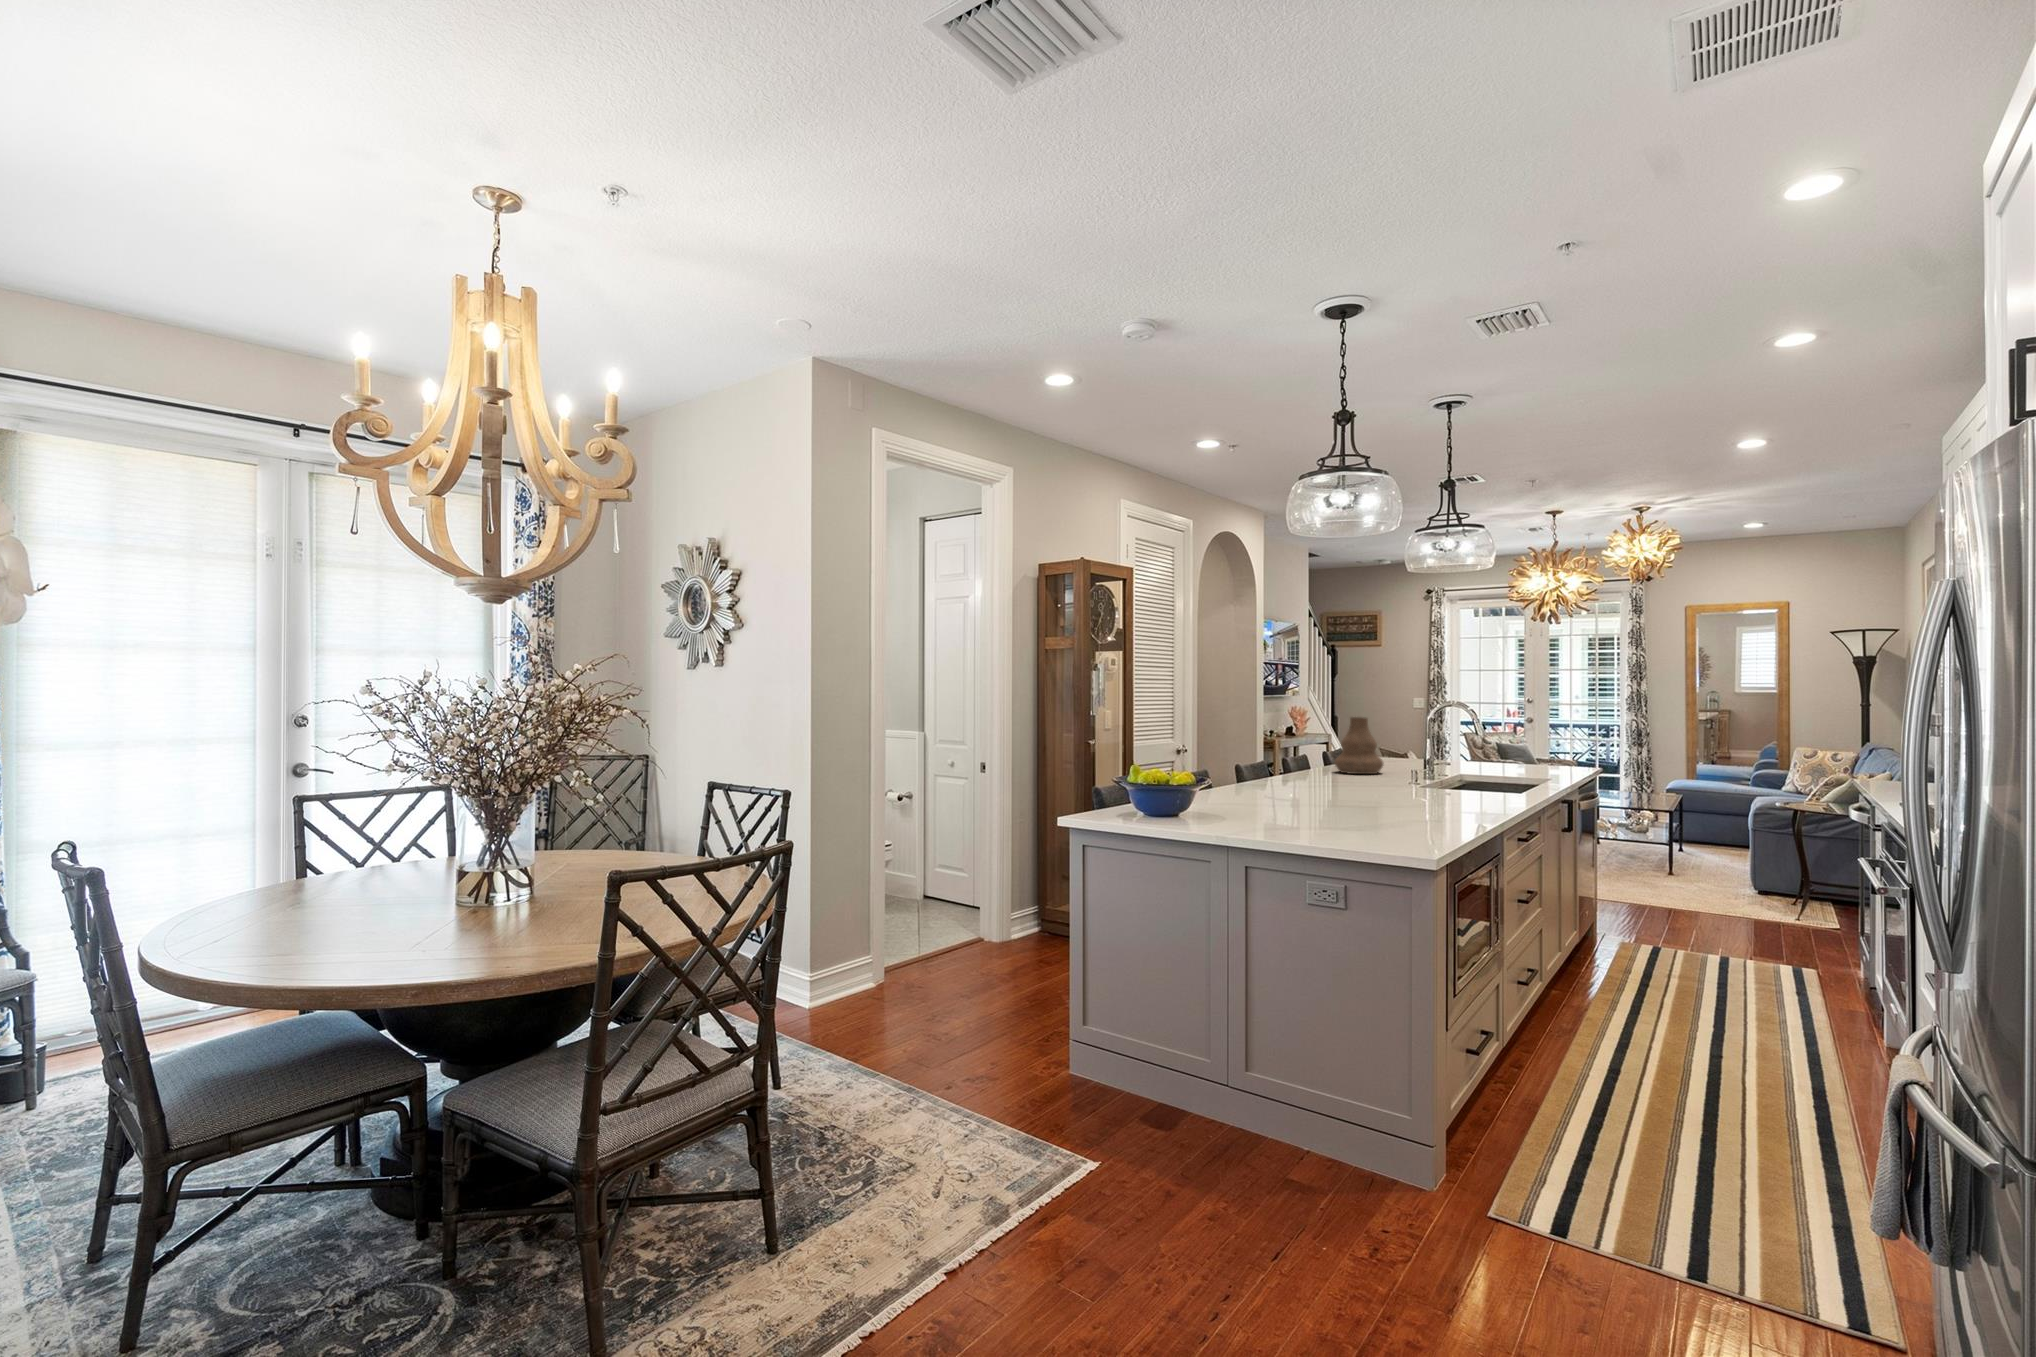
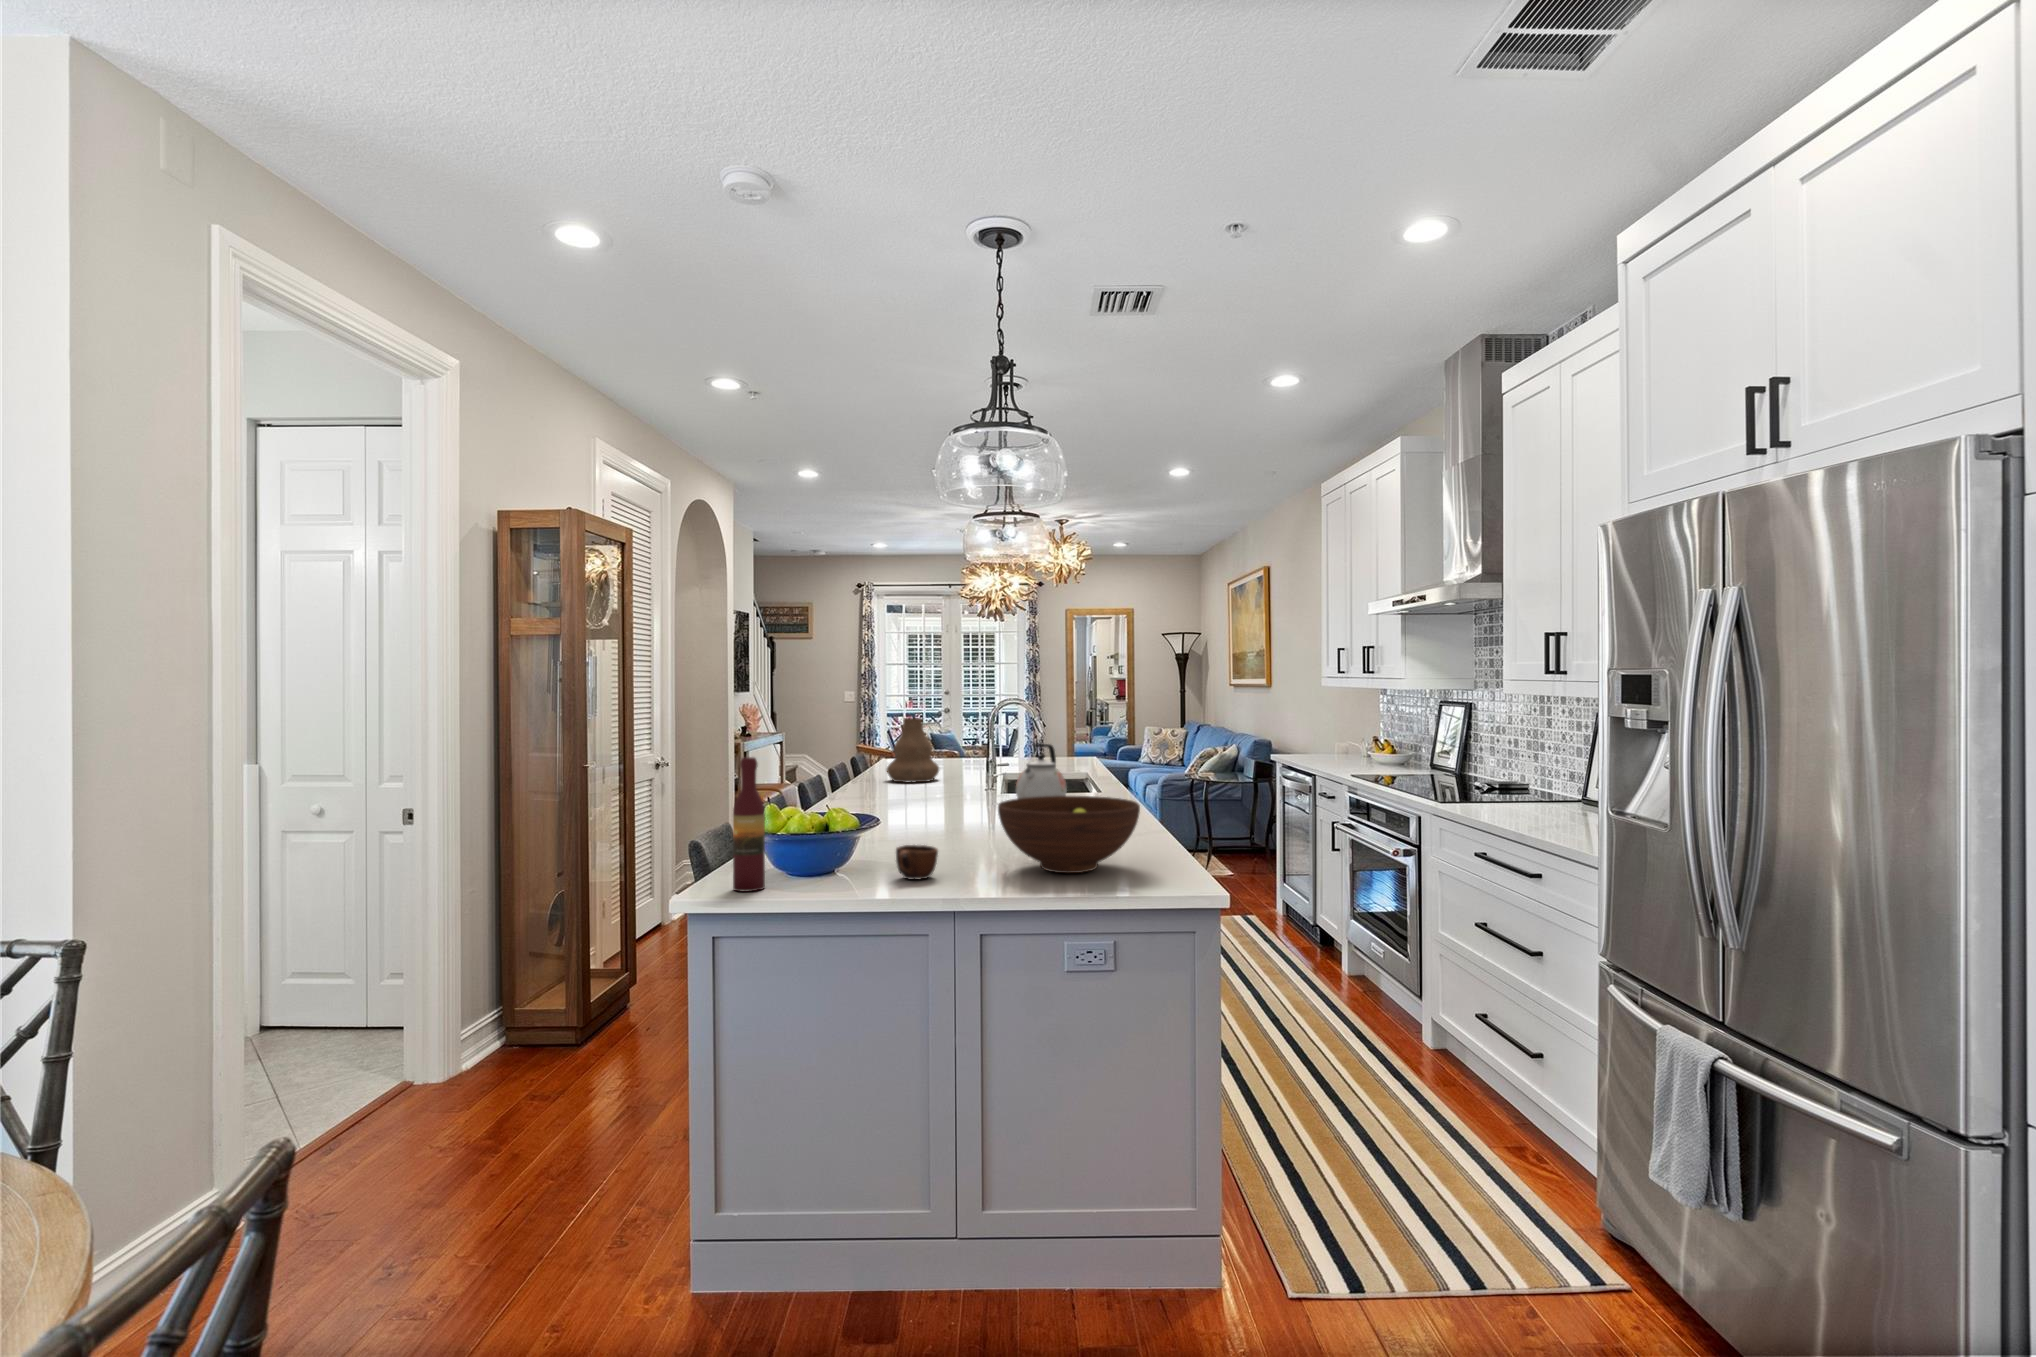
wine bottle: none [1096,733,1117,824] -> present [733,757,765,892]
kettle: none [1410,742,1459,797] -> present [1016,744,1067,798]
fruit bowl: none [1285,778,1407,839] -> present [998,796,1140,873]
mug: none [1202,805,1239,830] -> present [896,845,938,880]

